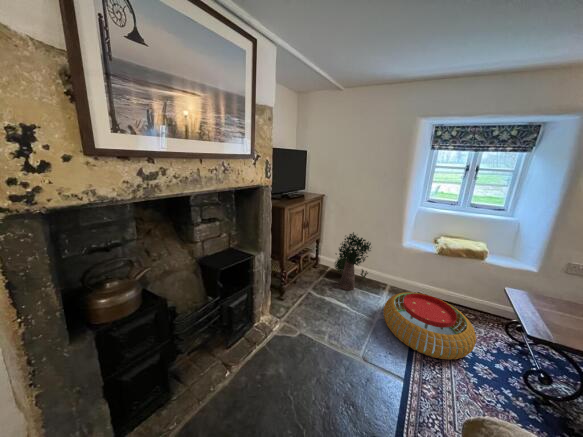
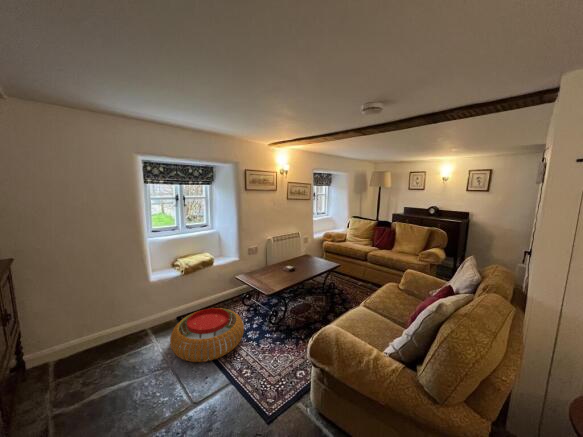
potted plant: present [335,232,371,290] -> none [60,290,128,373]

